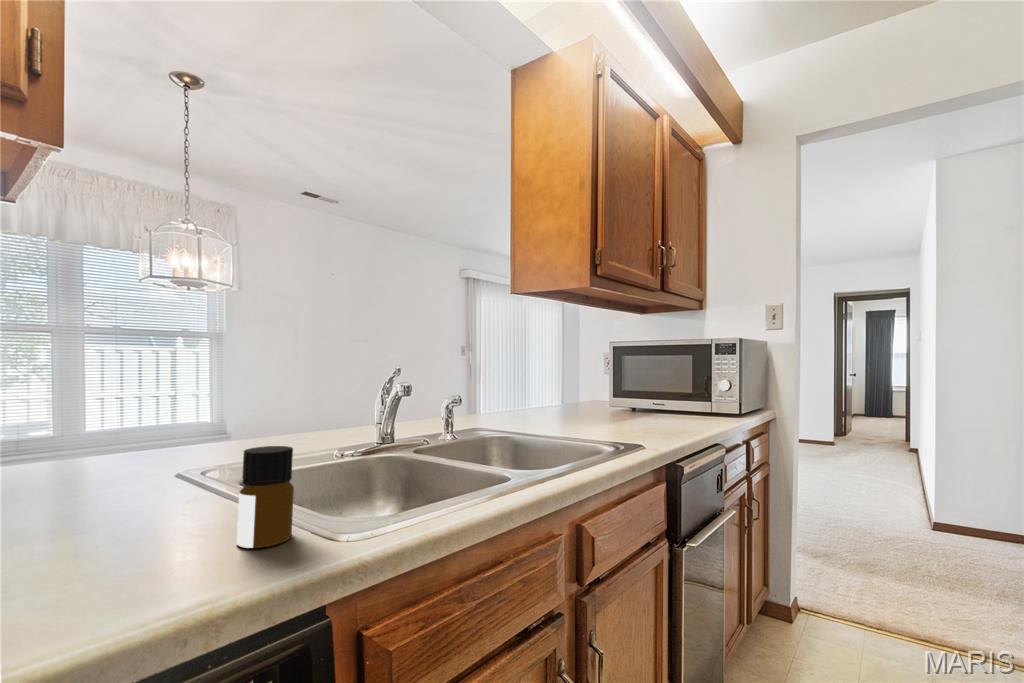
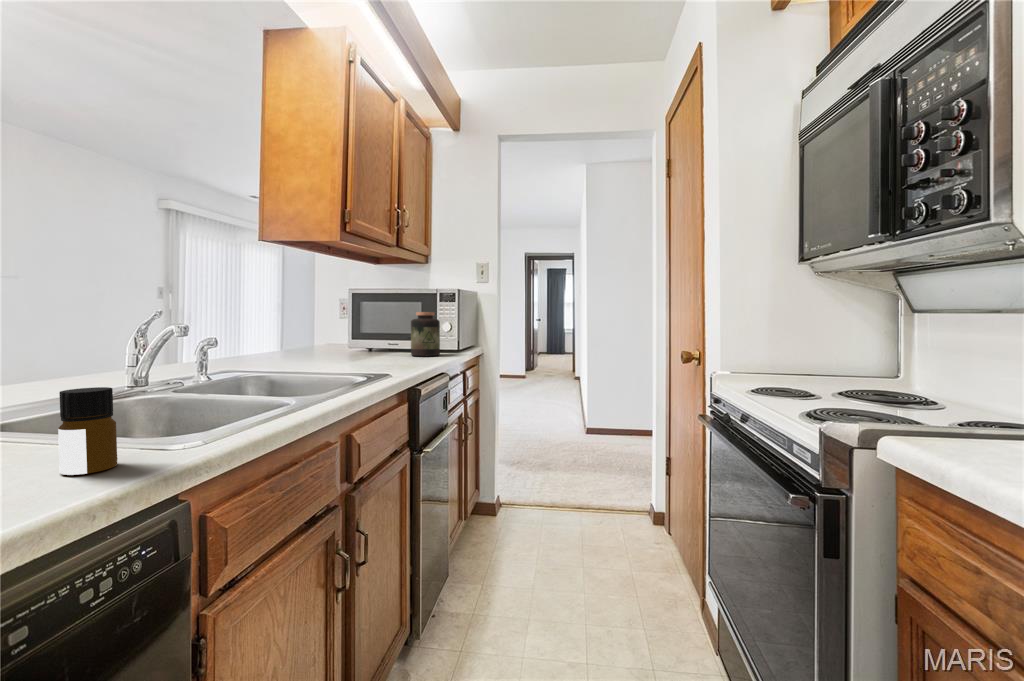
jar: none [677,365,714,419] -> present [411,312,440,356]

